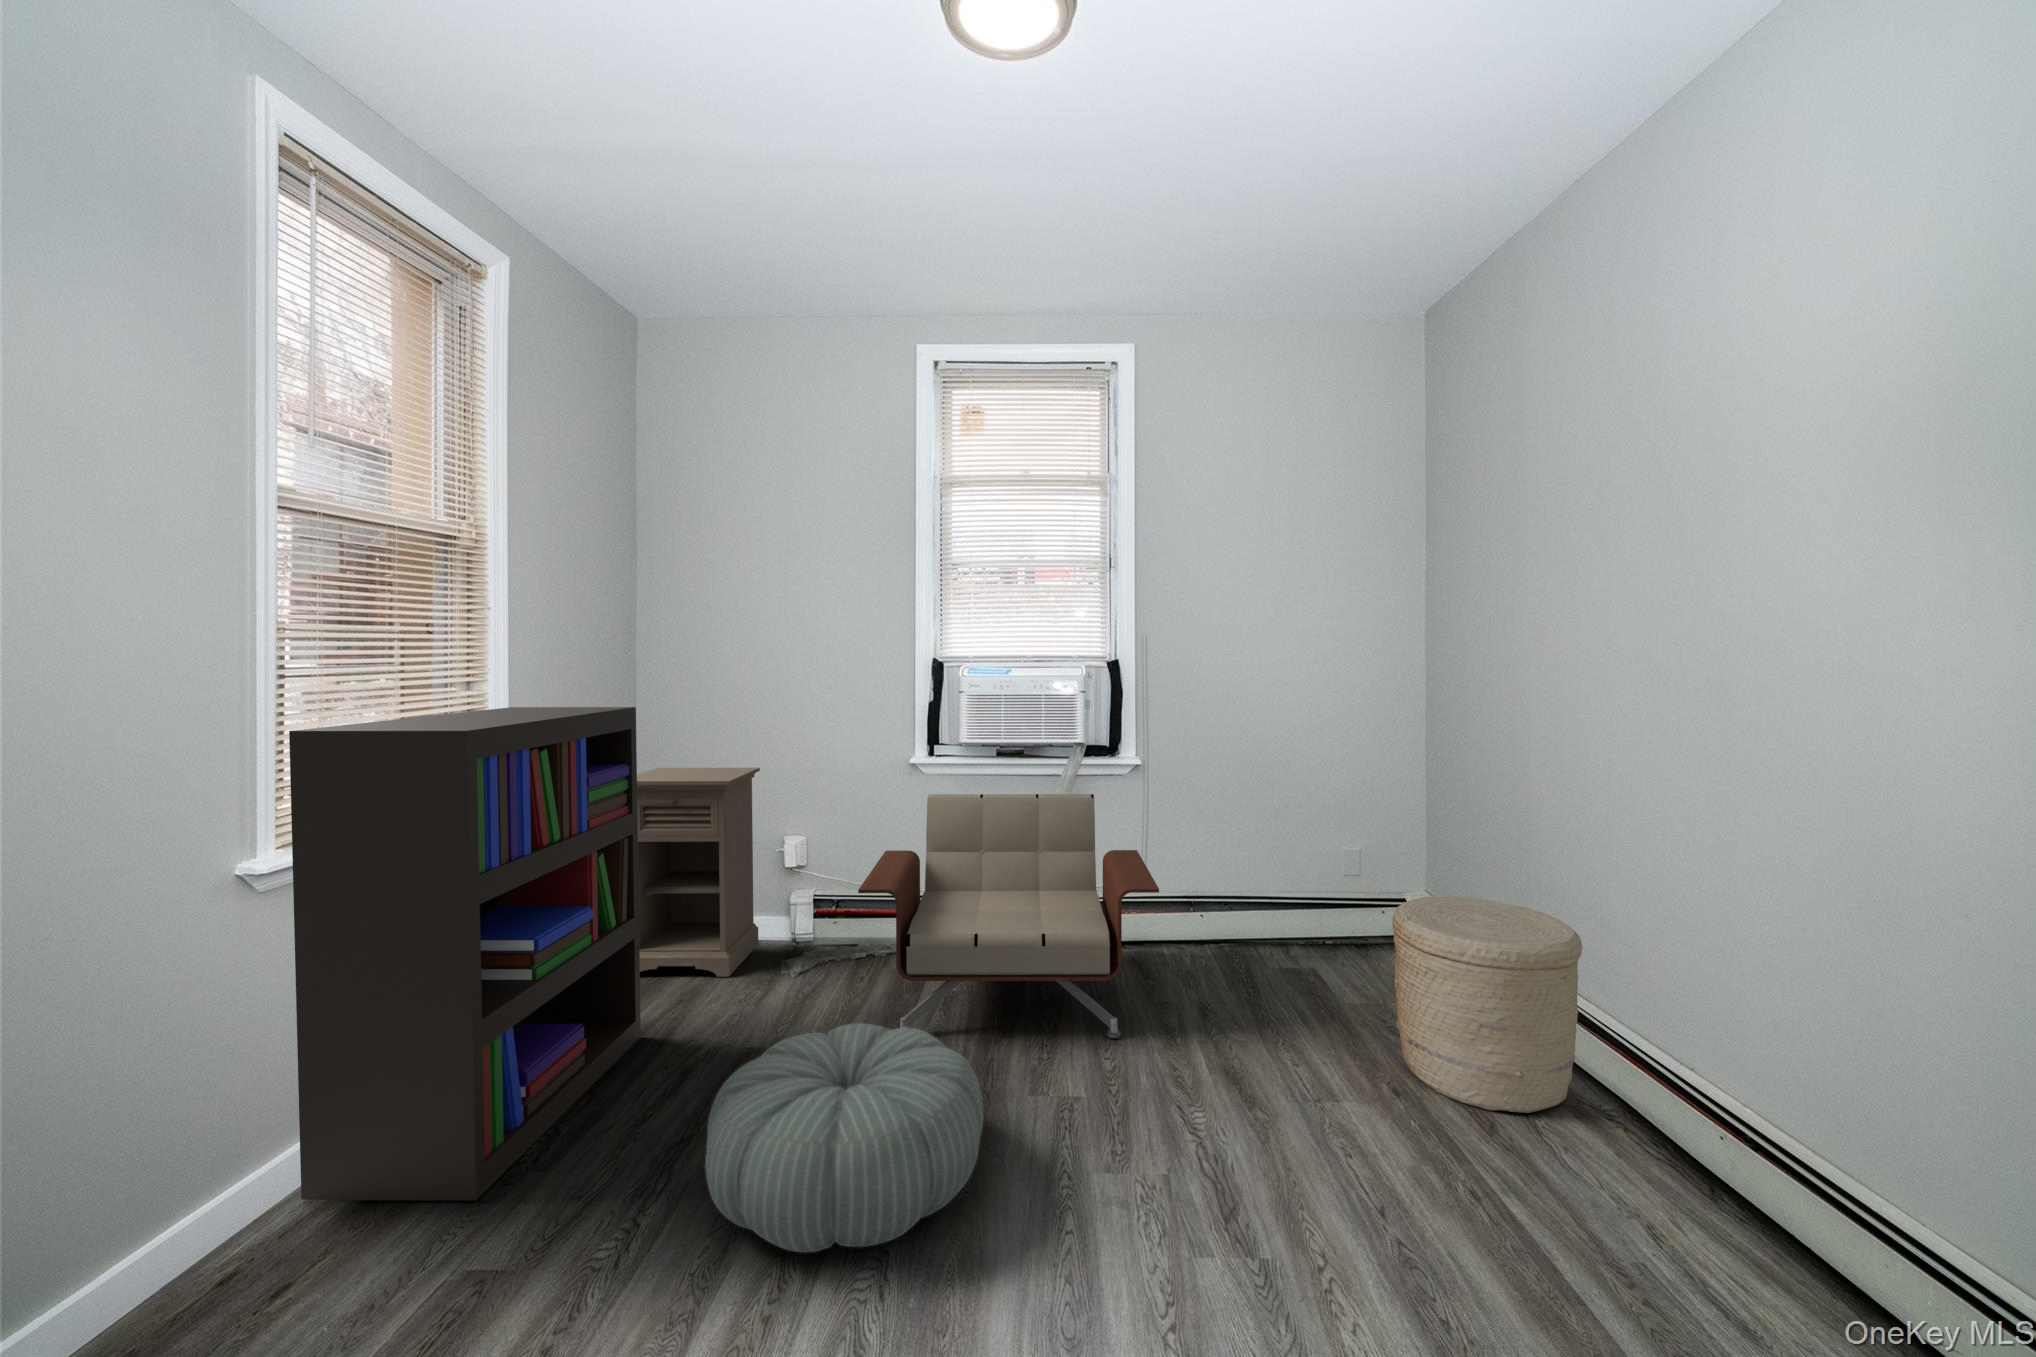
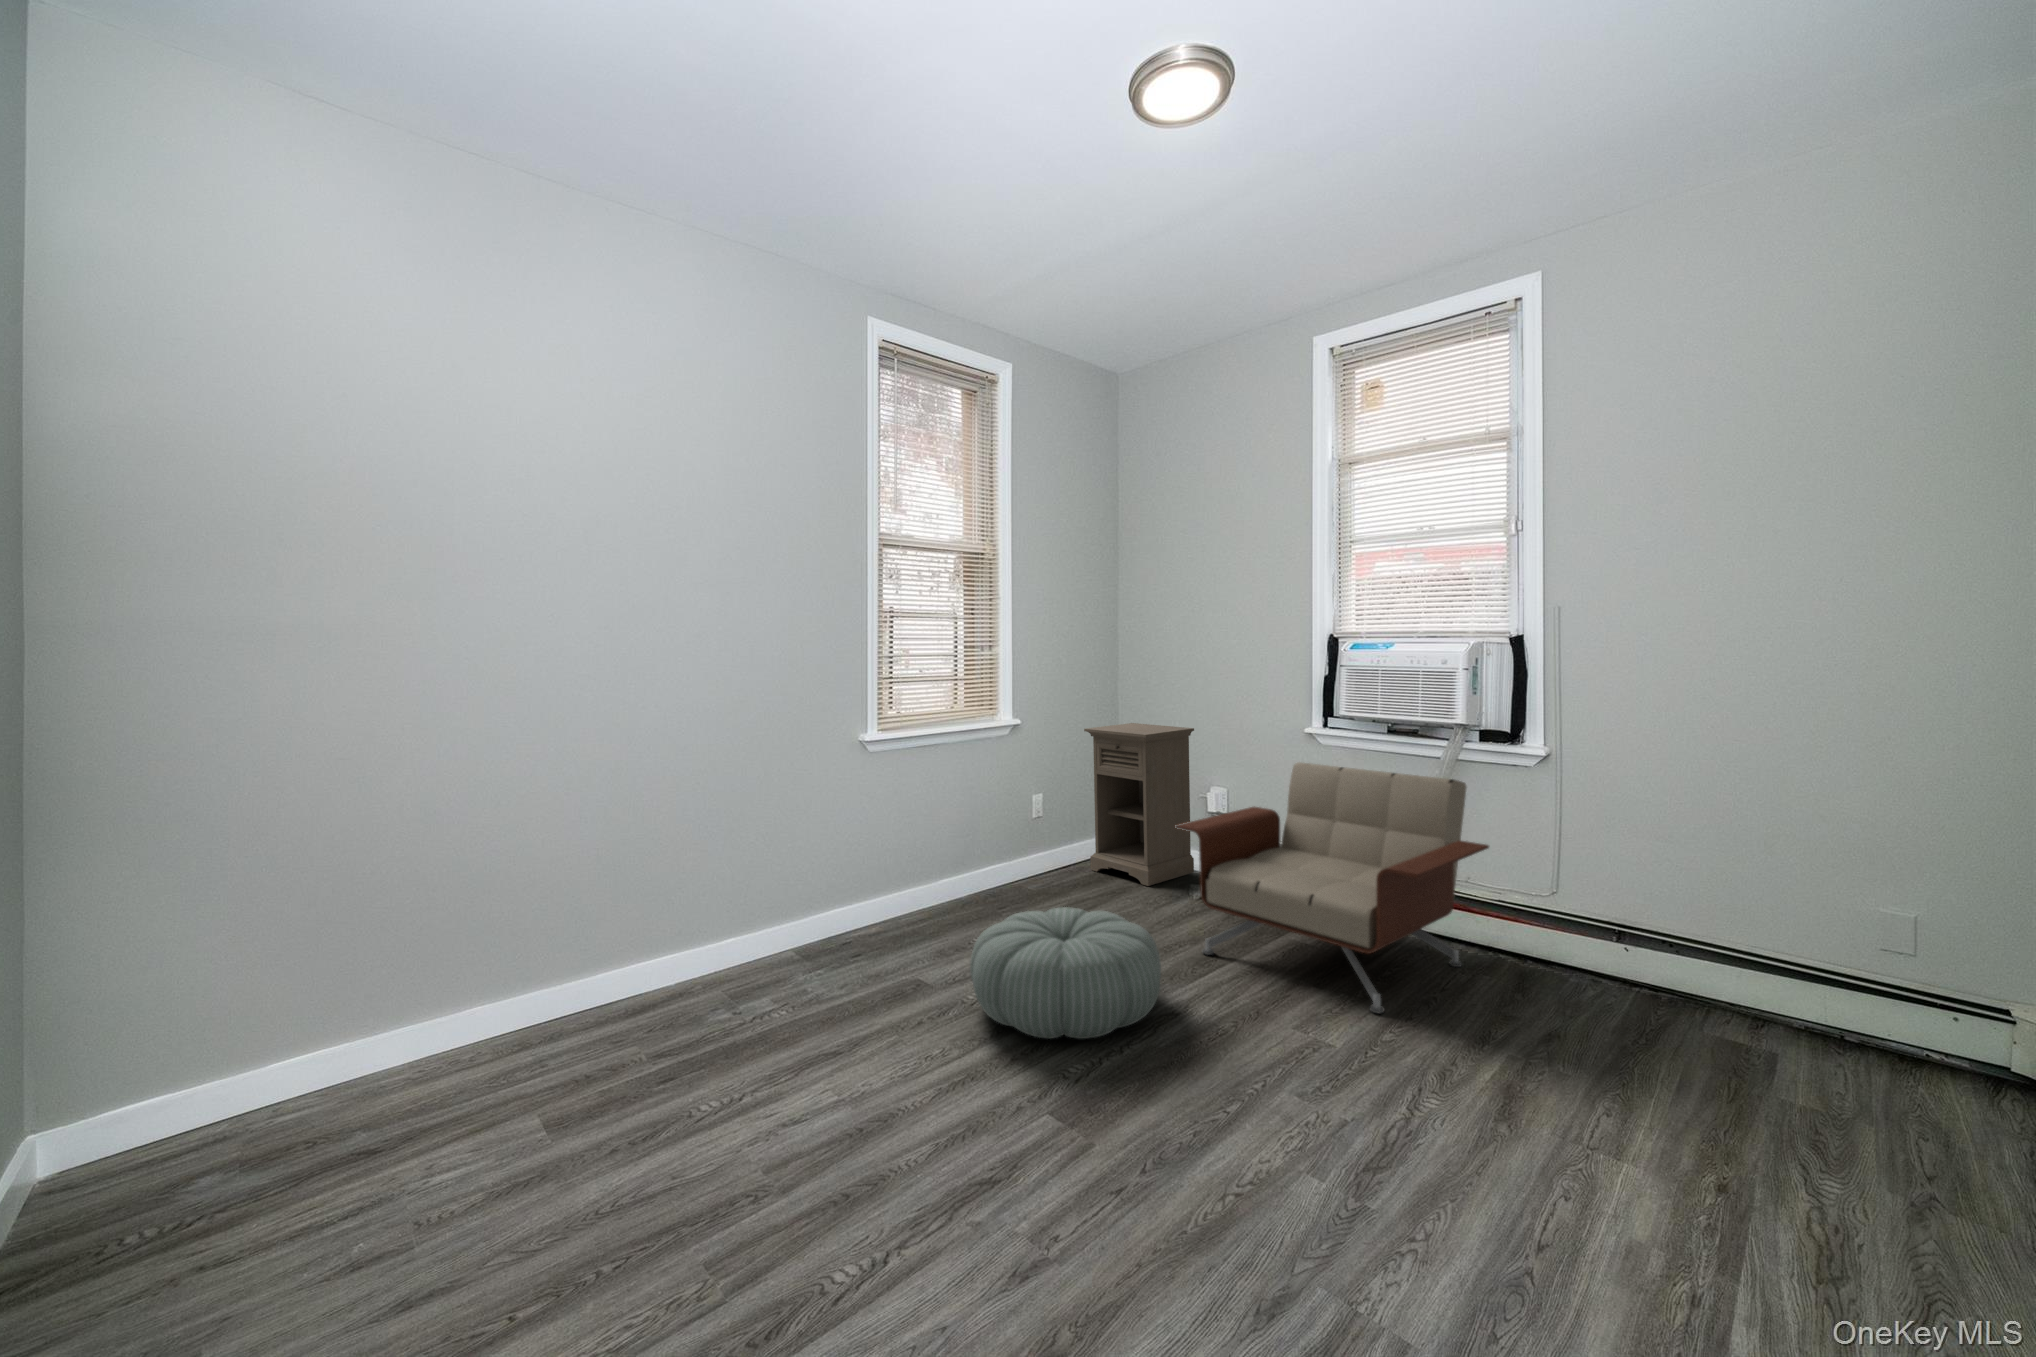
bookshelf: present [289,707,641,1200] -> none [858,673,1060,946]
woven basket: present [1393,896,1583,1113] -> none [1662,956,1989,1288]

